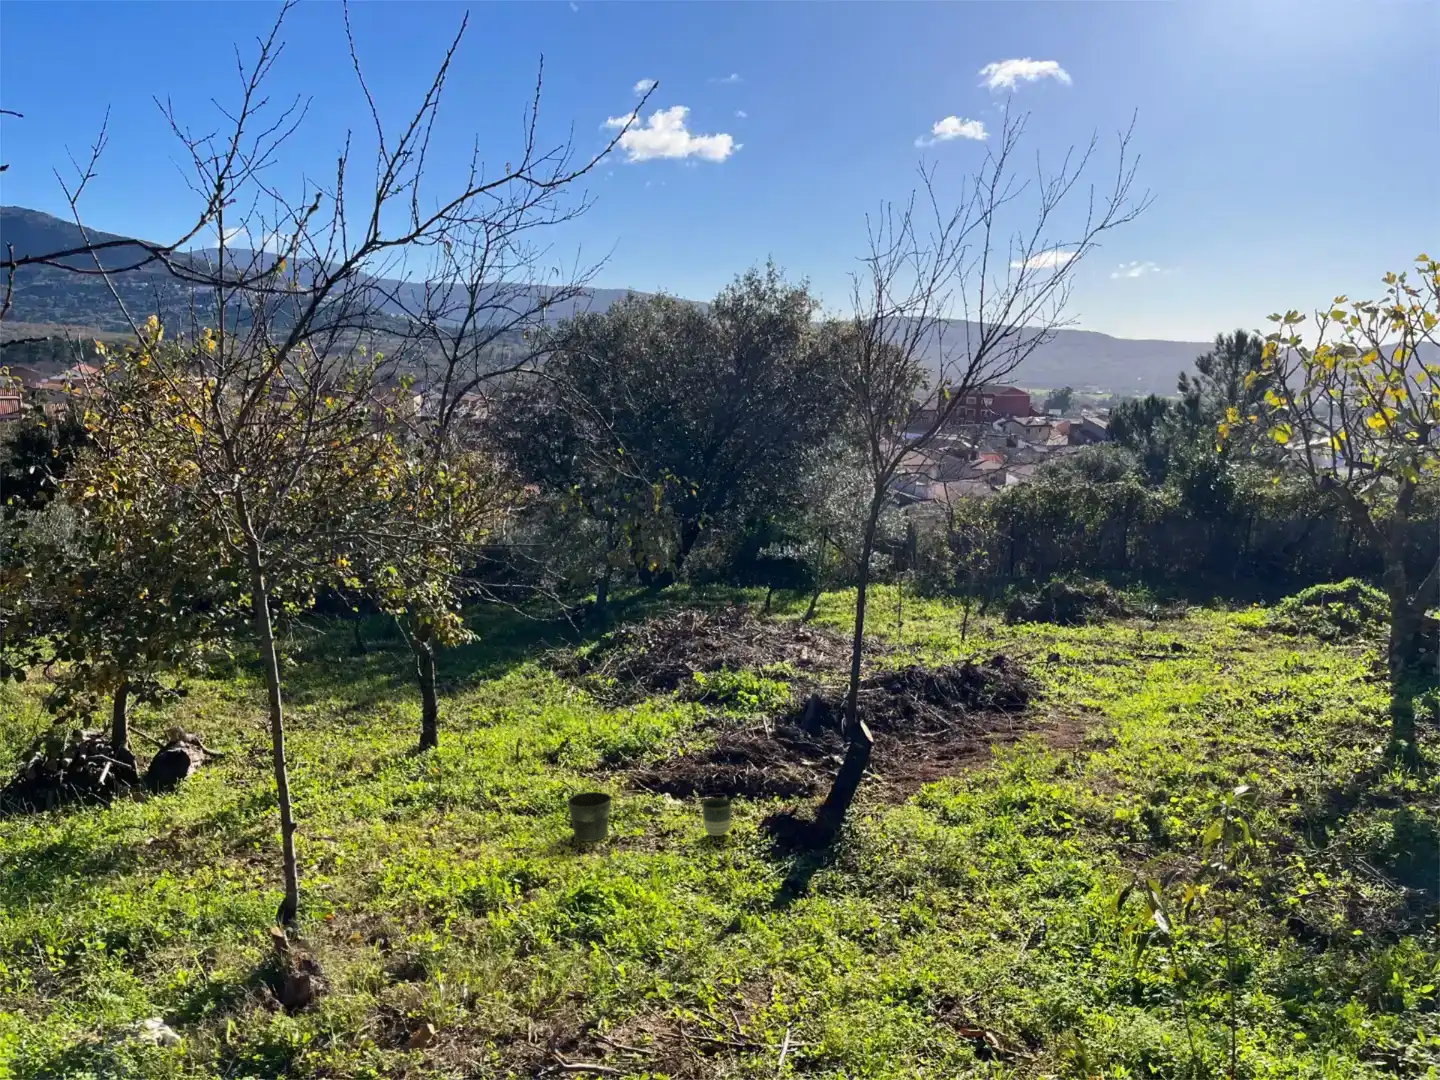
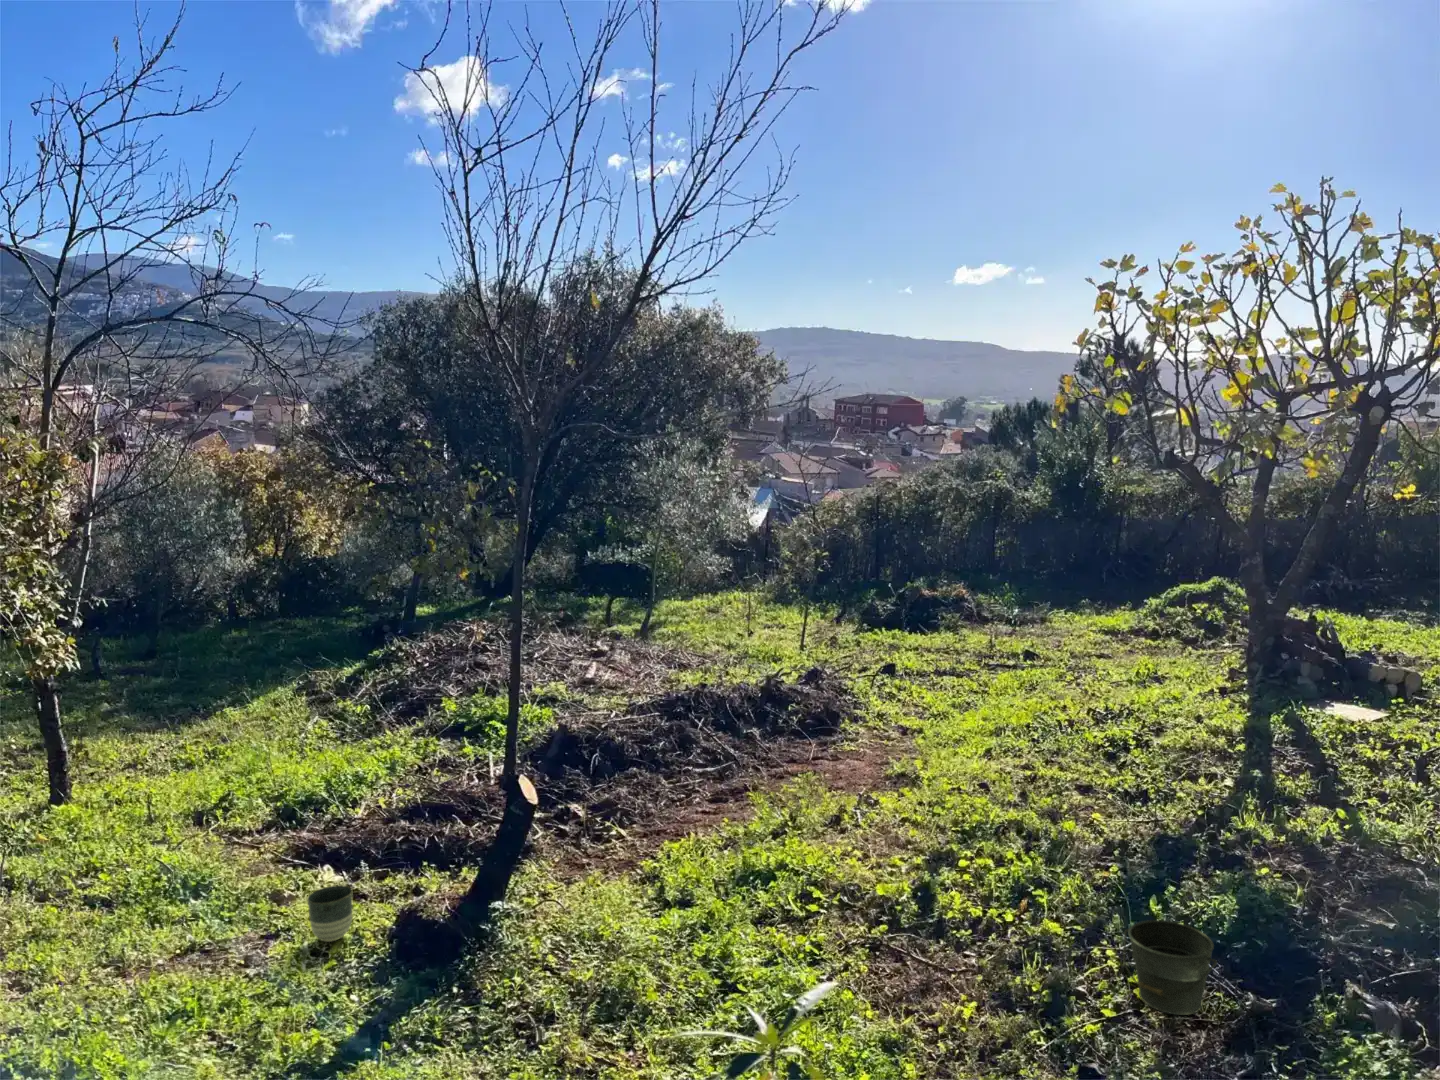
bucket: present [565,792,612,841] -> present [1123,920,1217,1015]

